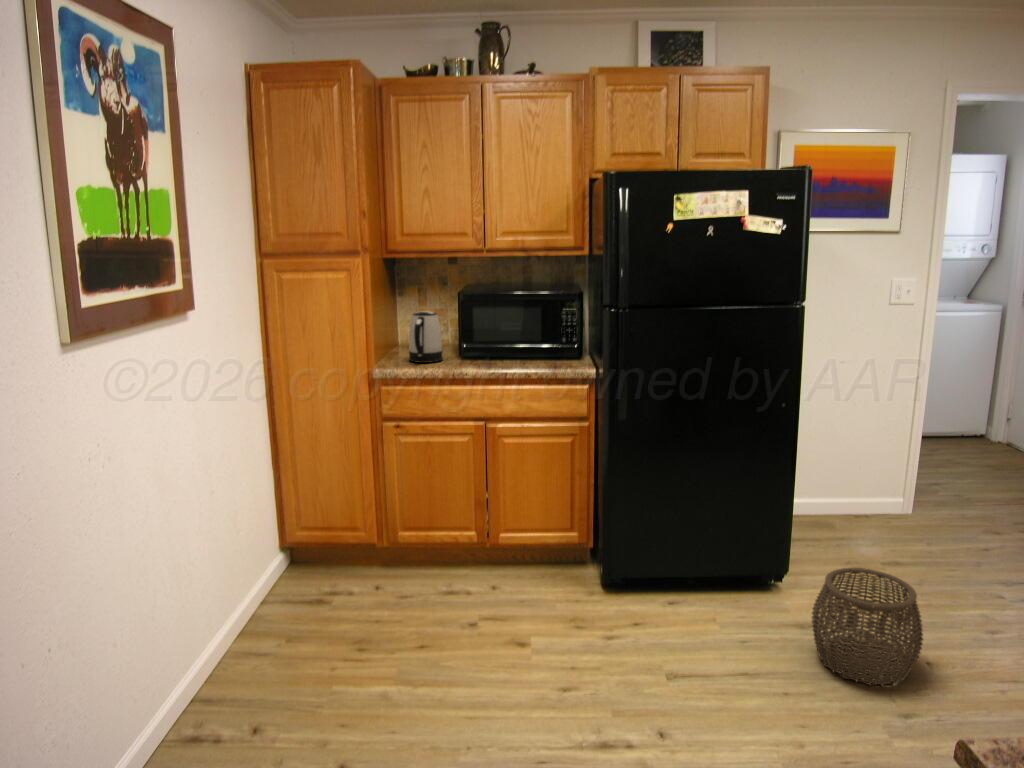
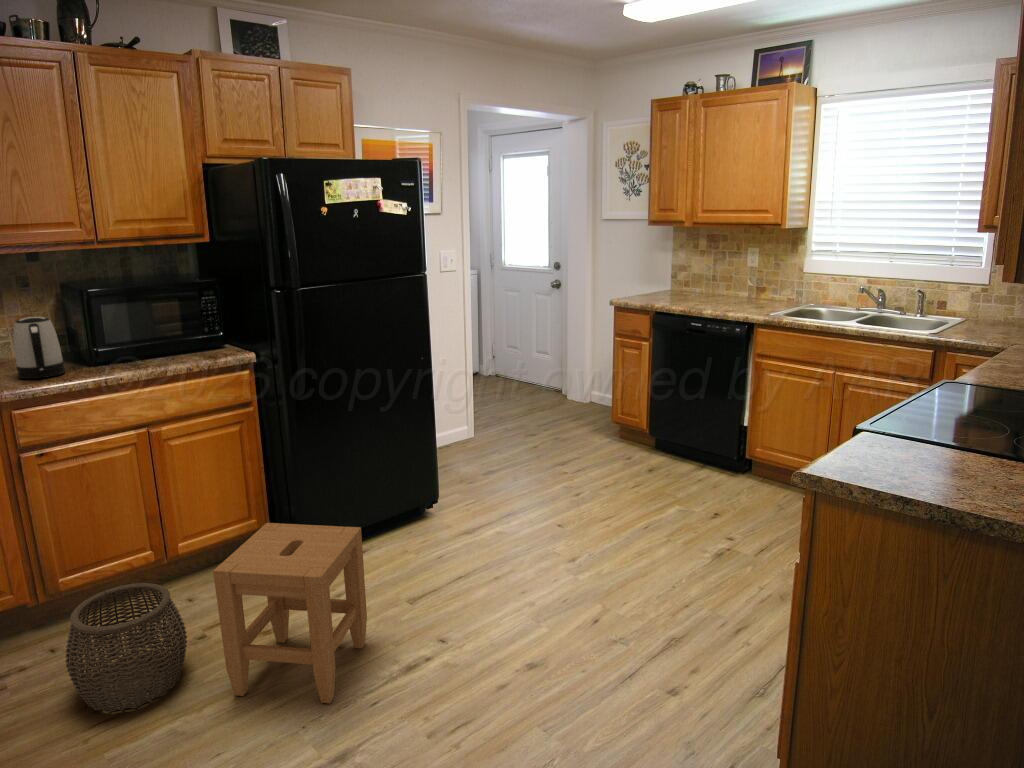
stool: none [443,537,596,739] -> present [213,523,367,703]
woven basket: present [812,568,923,686] -> present [65,583,187,712]

